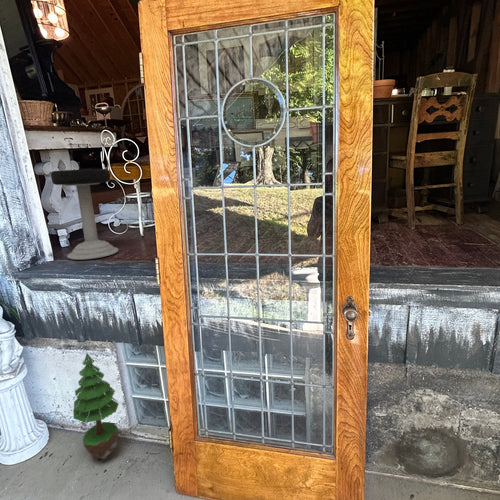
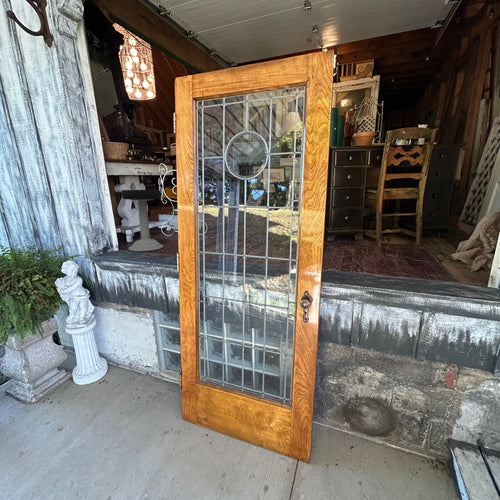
potted tree: present [73,353,118,459] -> none [120,315,152,390]

